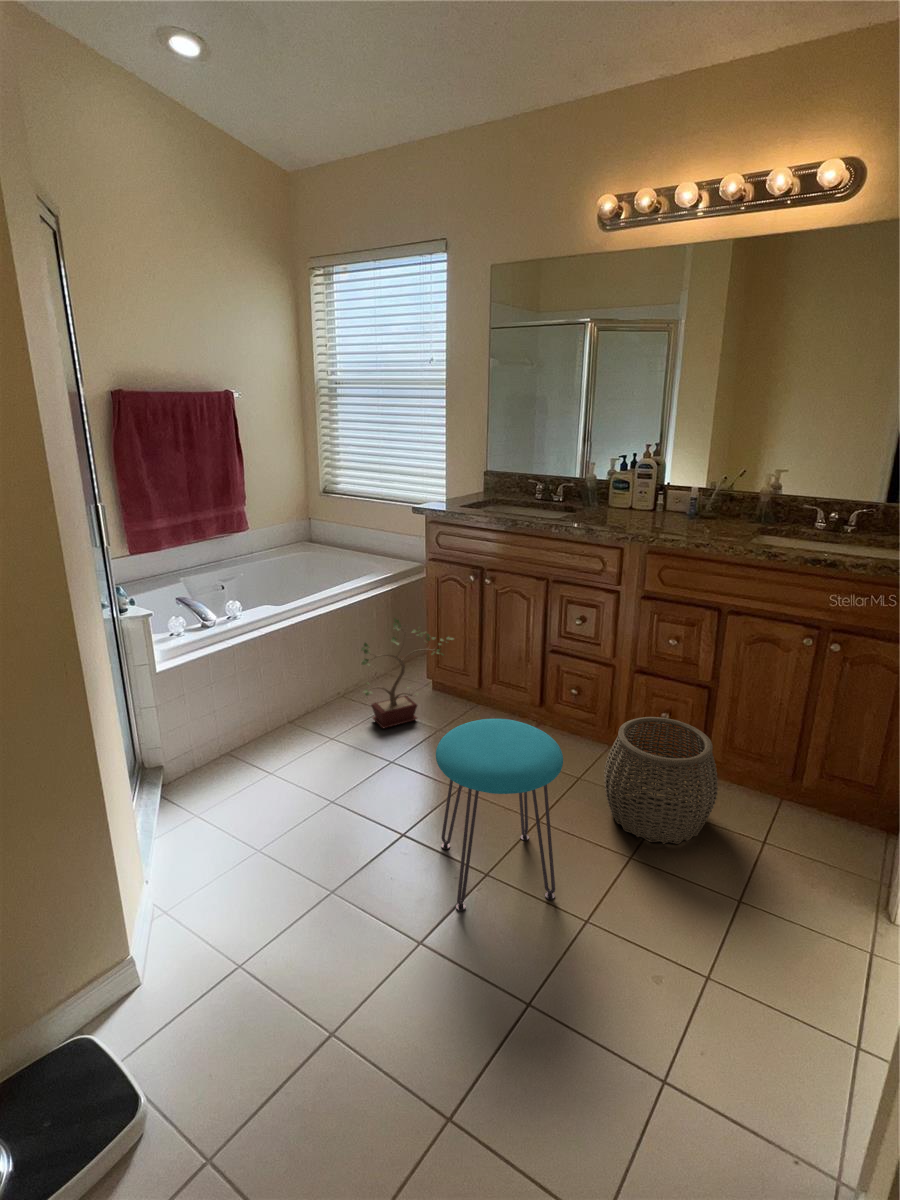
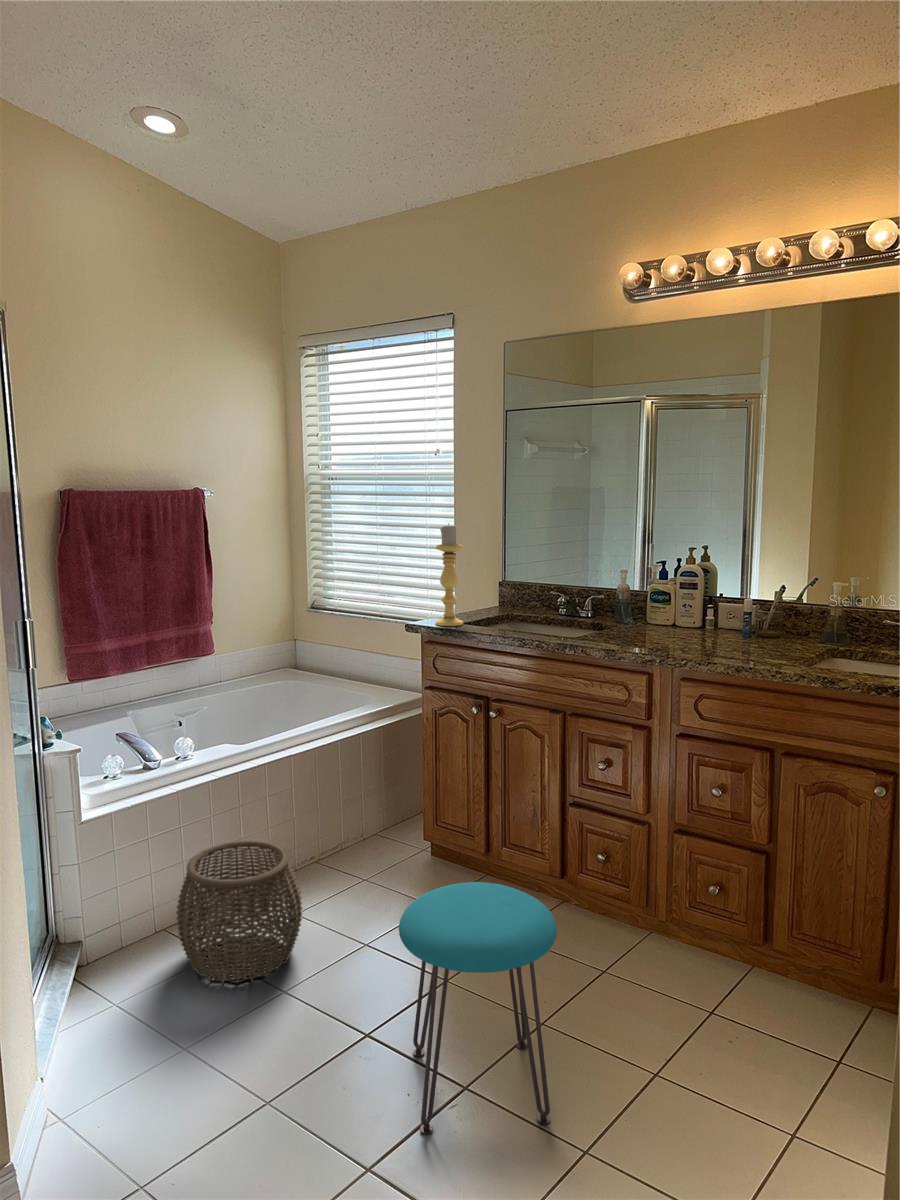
candle holder: none [438,422,461,509] -> present [436,523,463,626]
potted plant: present [361,619,454,728] -> none [332,759,455,904]
woven basket: present [604,717,718,844] -> present [176,841,302,983]

